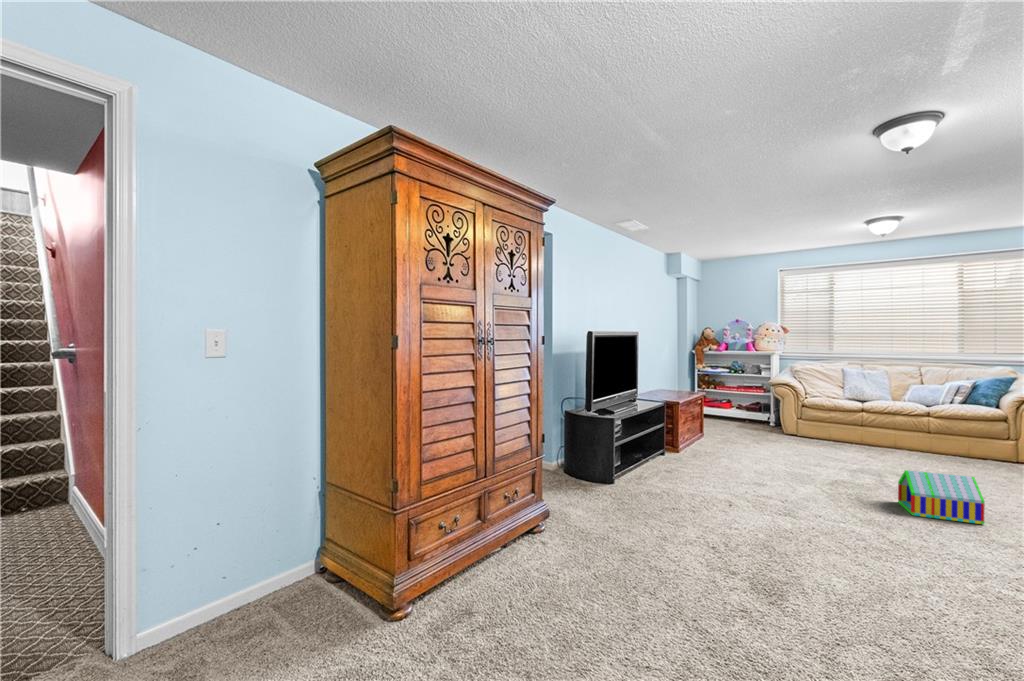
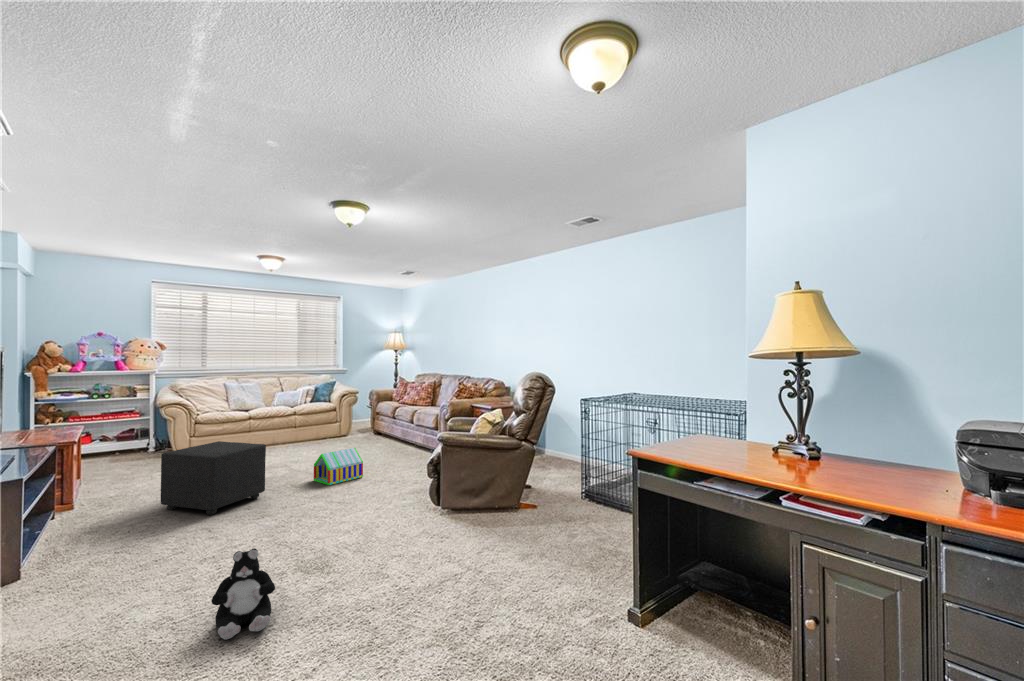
ottoman: none [720,425,817,496] -> present [161,441,266,515]
plush toy: none [627,524,690,609] -> present [211,548,275,640]

